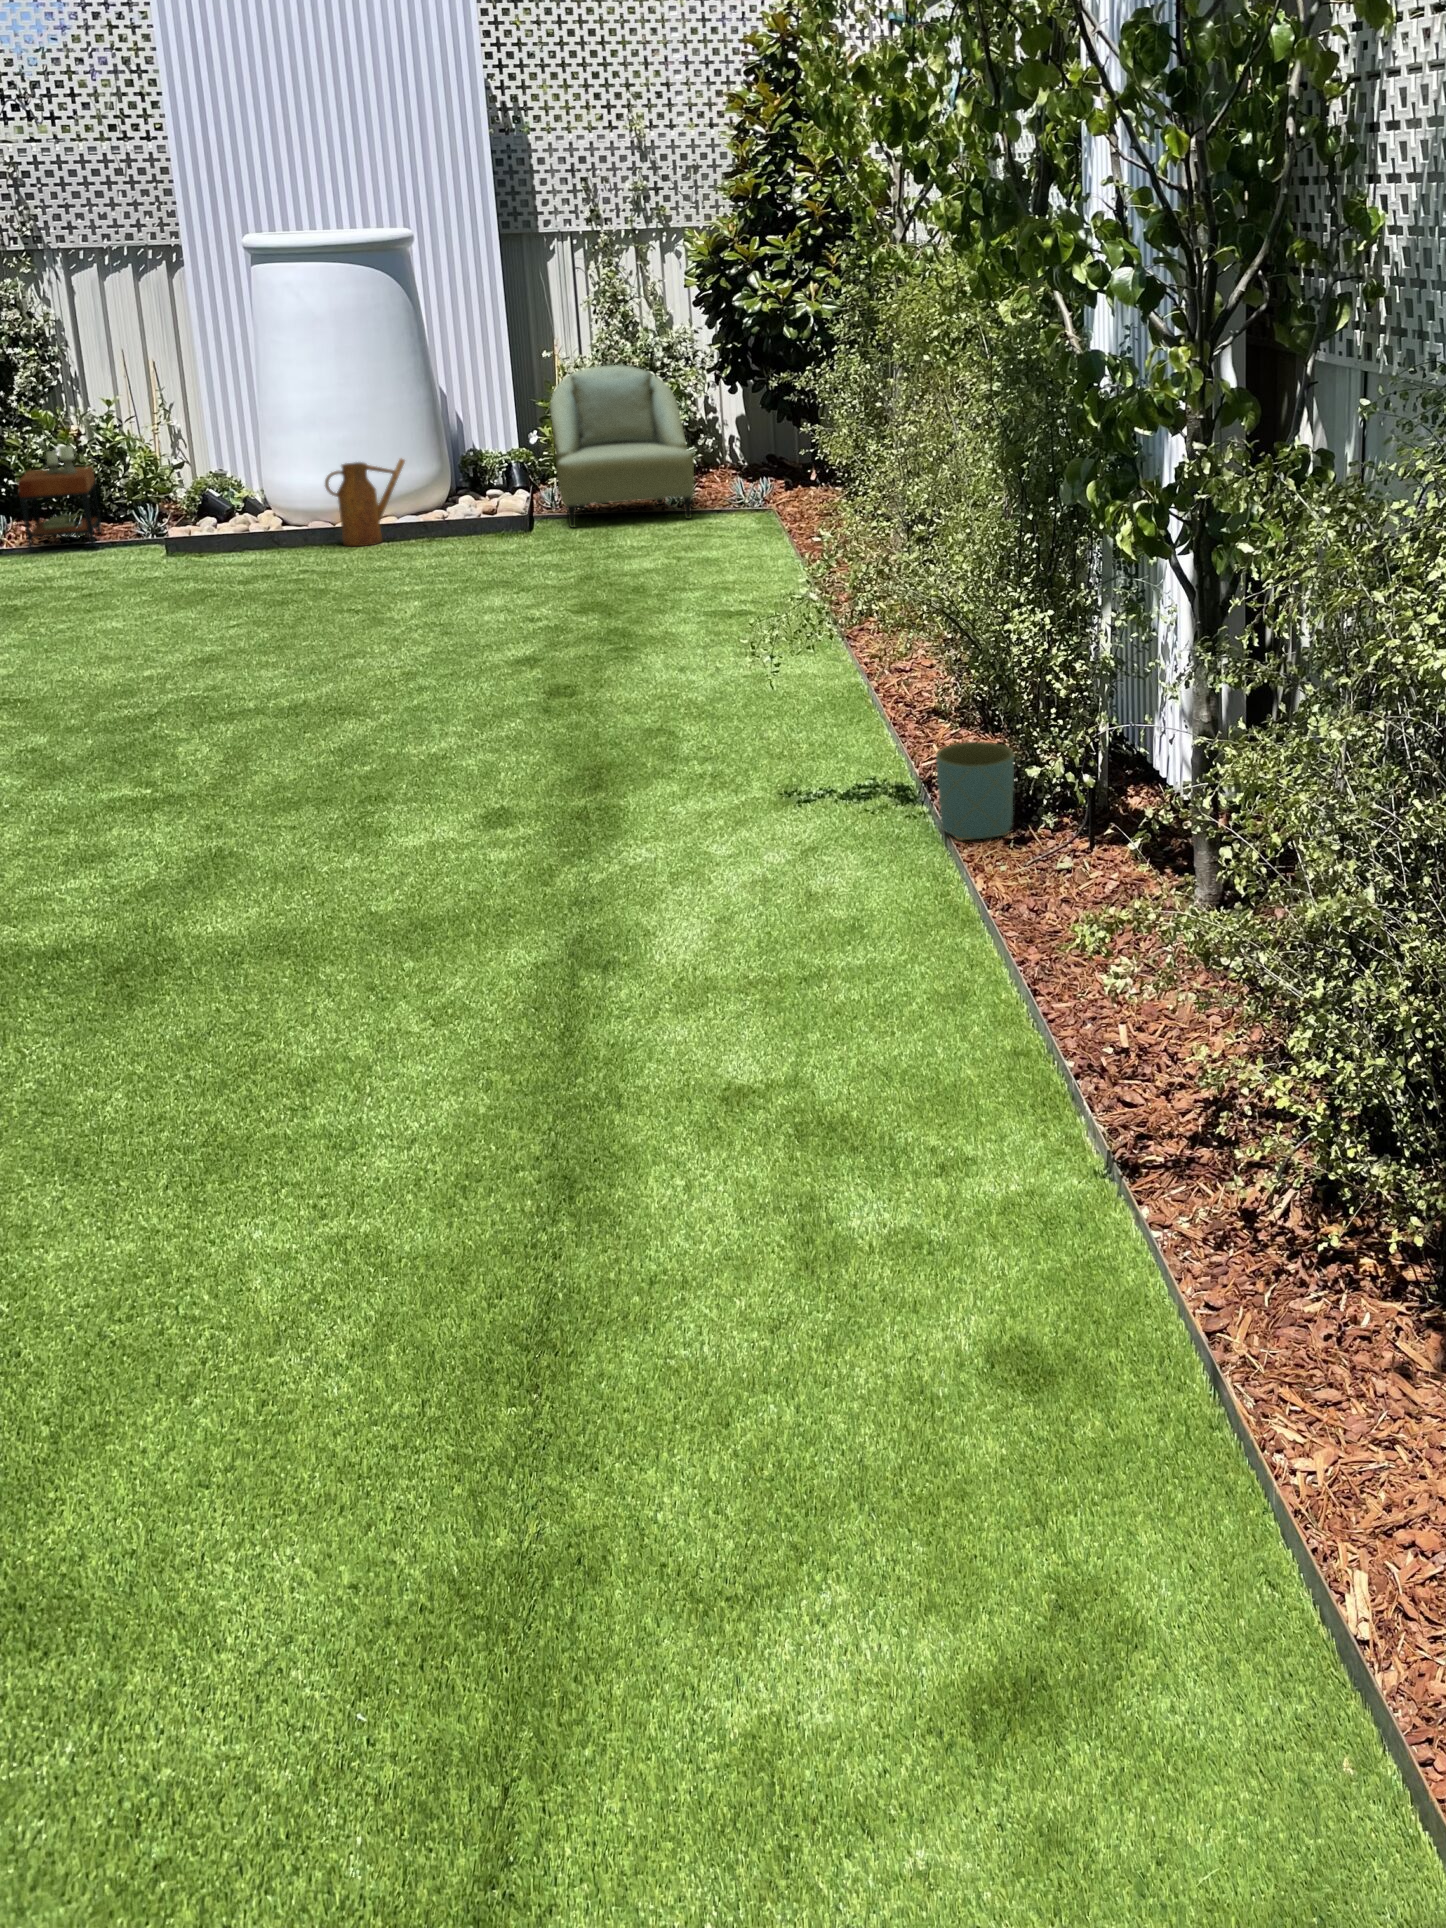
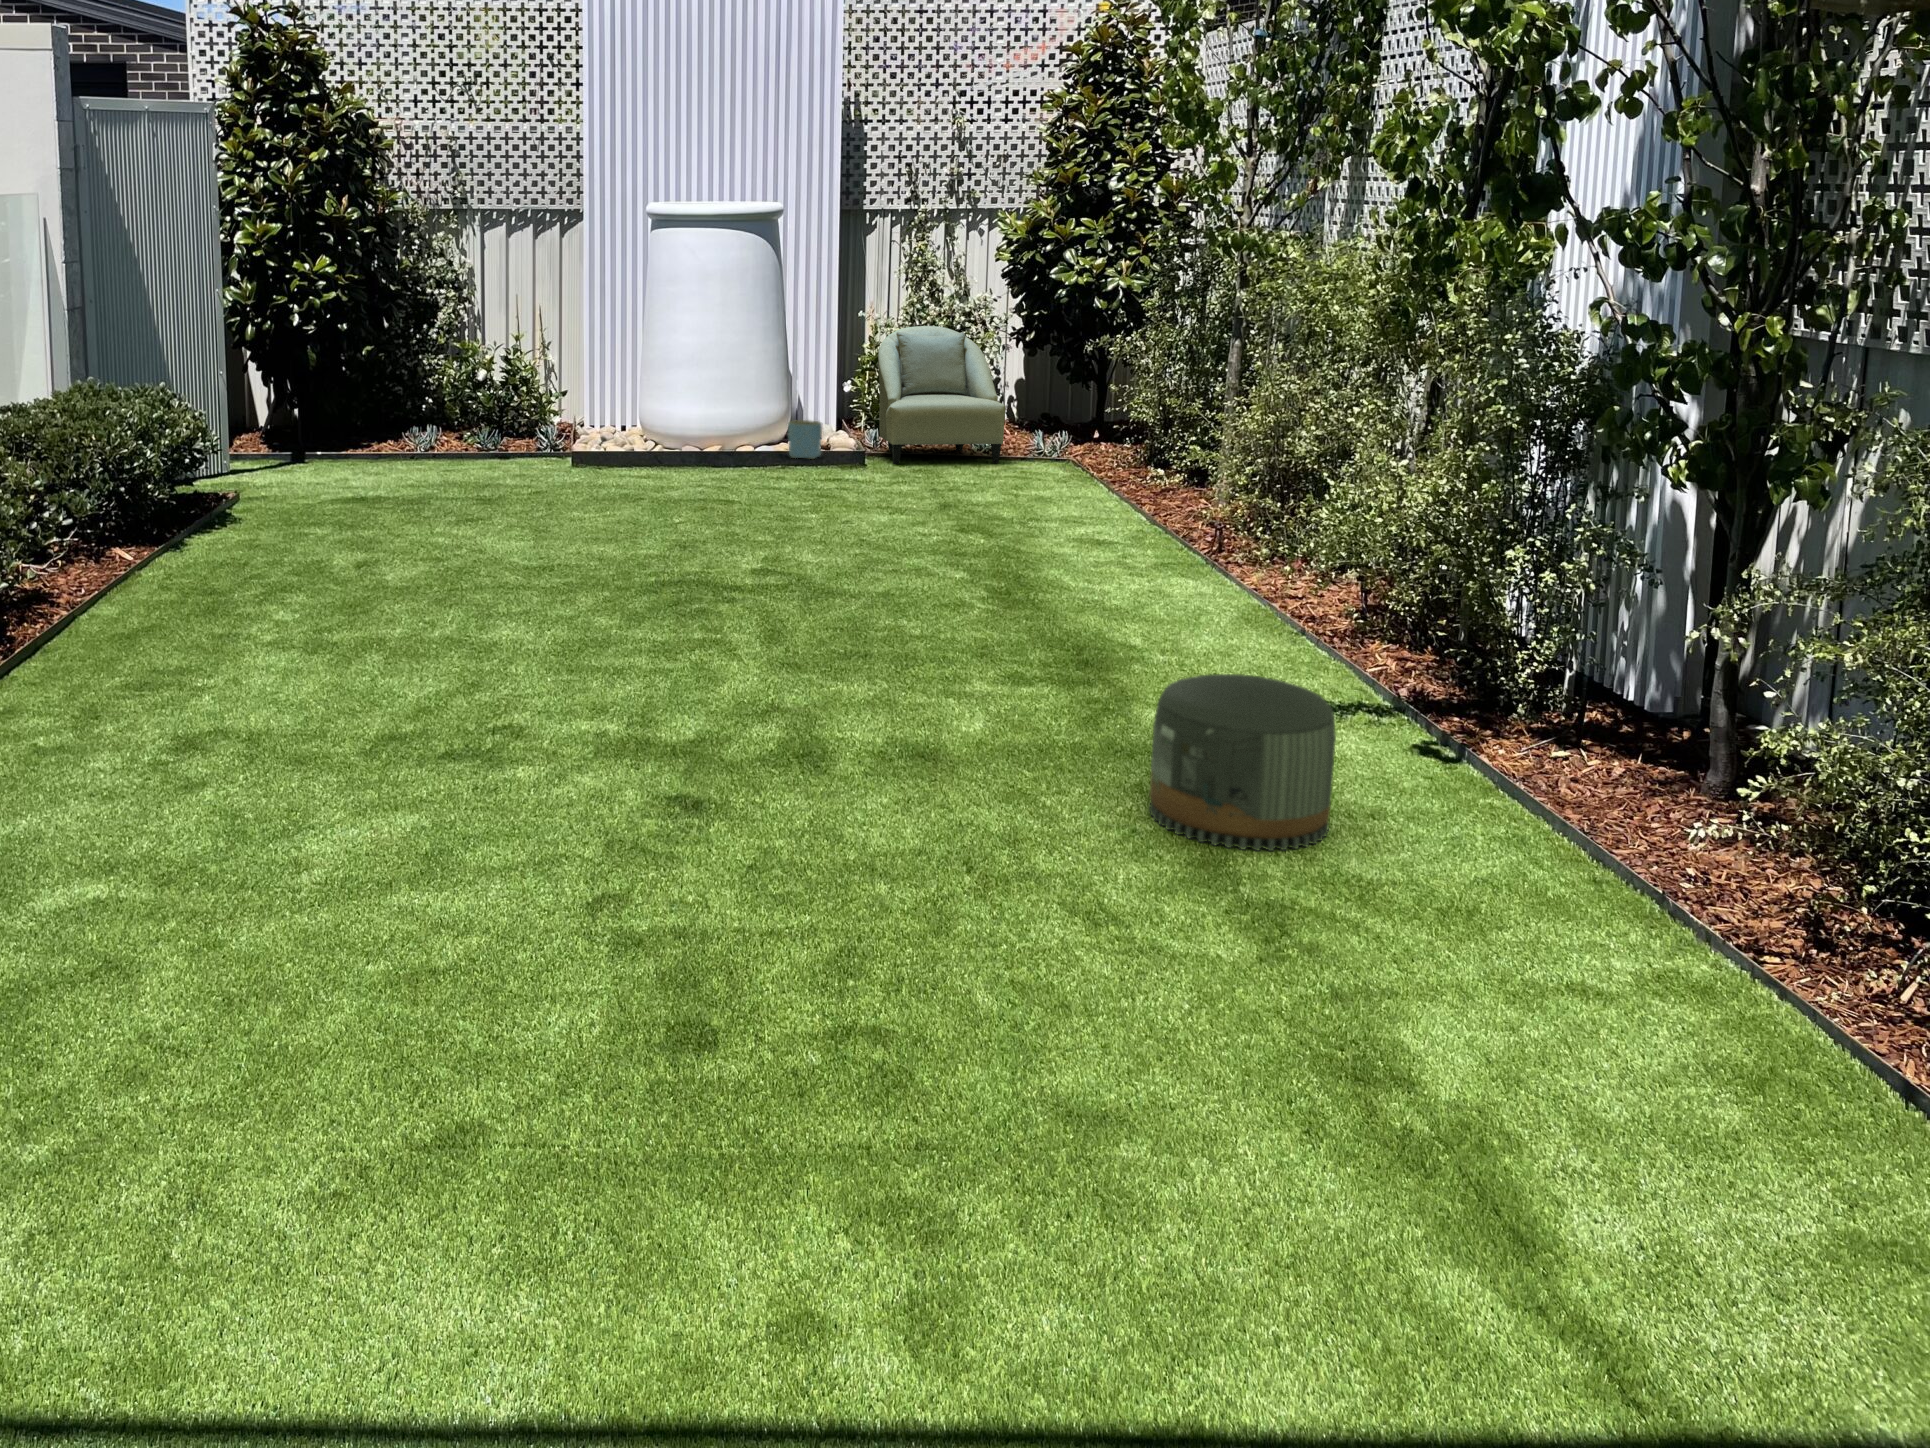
side table: present [18,445,102,552] -> none [447,369,502,455]
watering can: present [325,458,405,546] -> none [700,395,764,467]
planter: present [936,742,1014,840] -> present [788,420,822,459]
pouf: none [449,878,705,1149] -> present [1149,674,1336,851]

